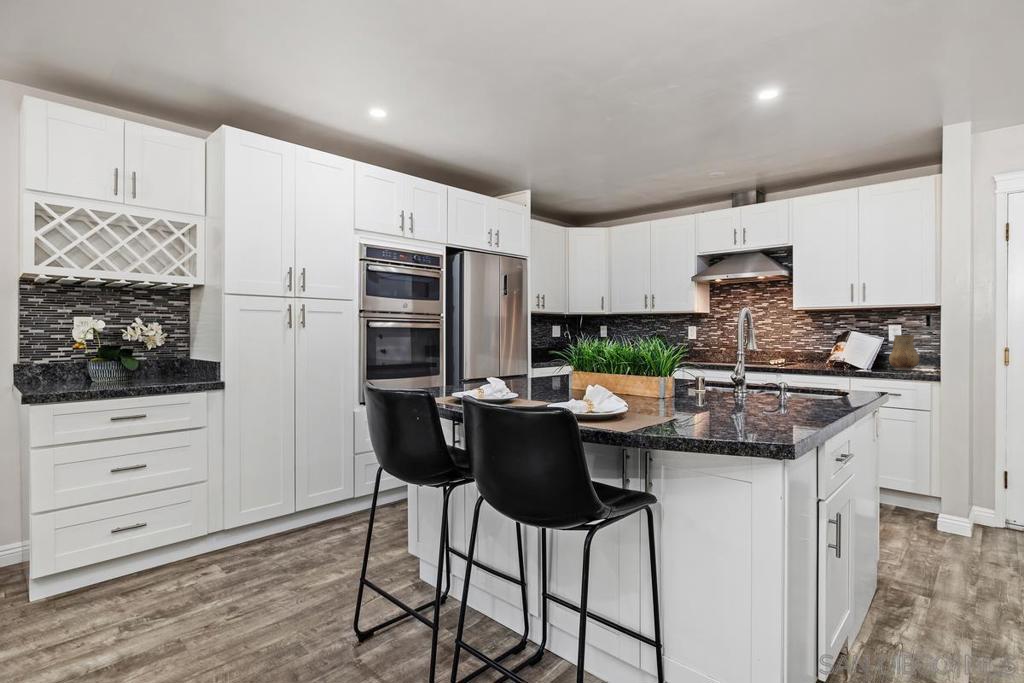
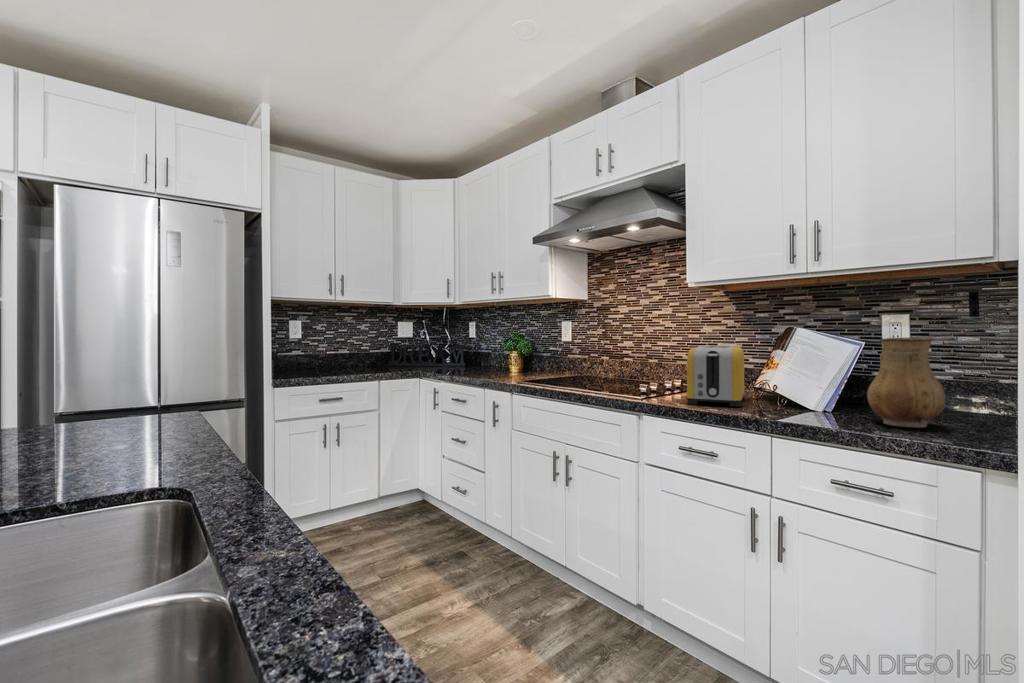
toaster: none [798,340,829,367] -> present [687,346,744,407]

